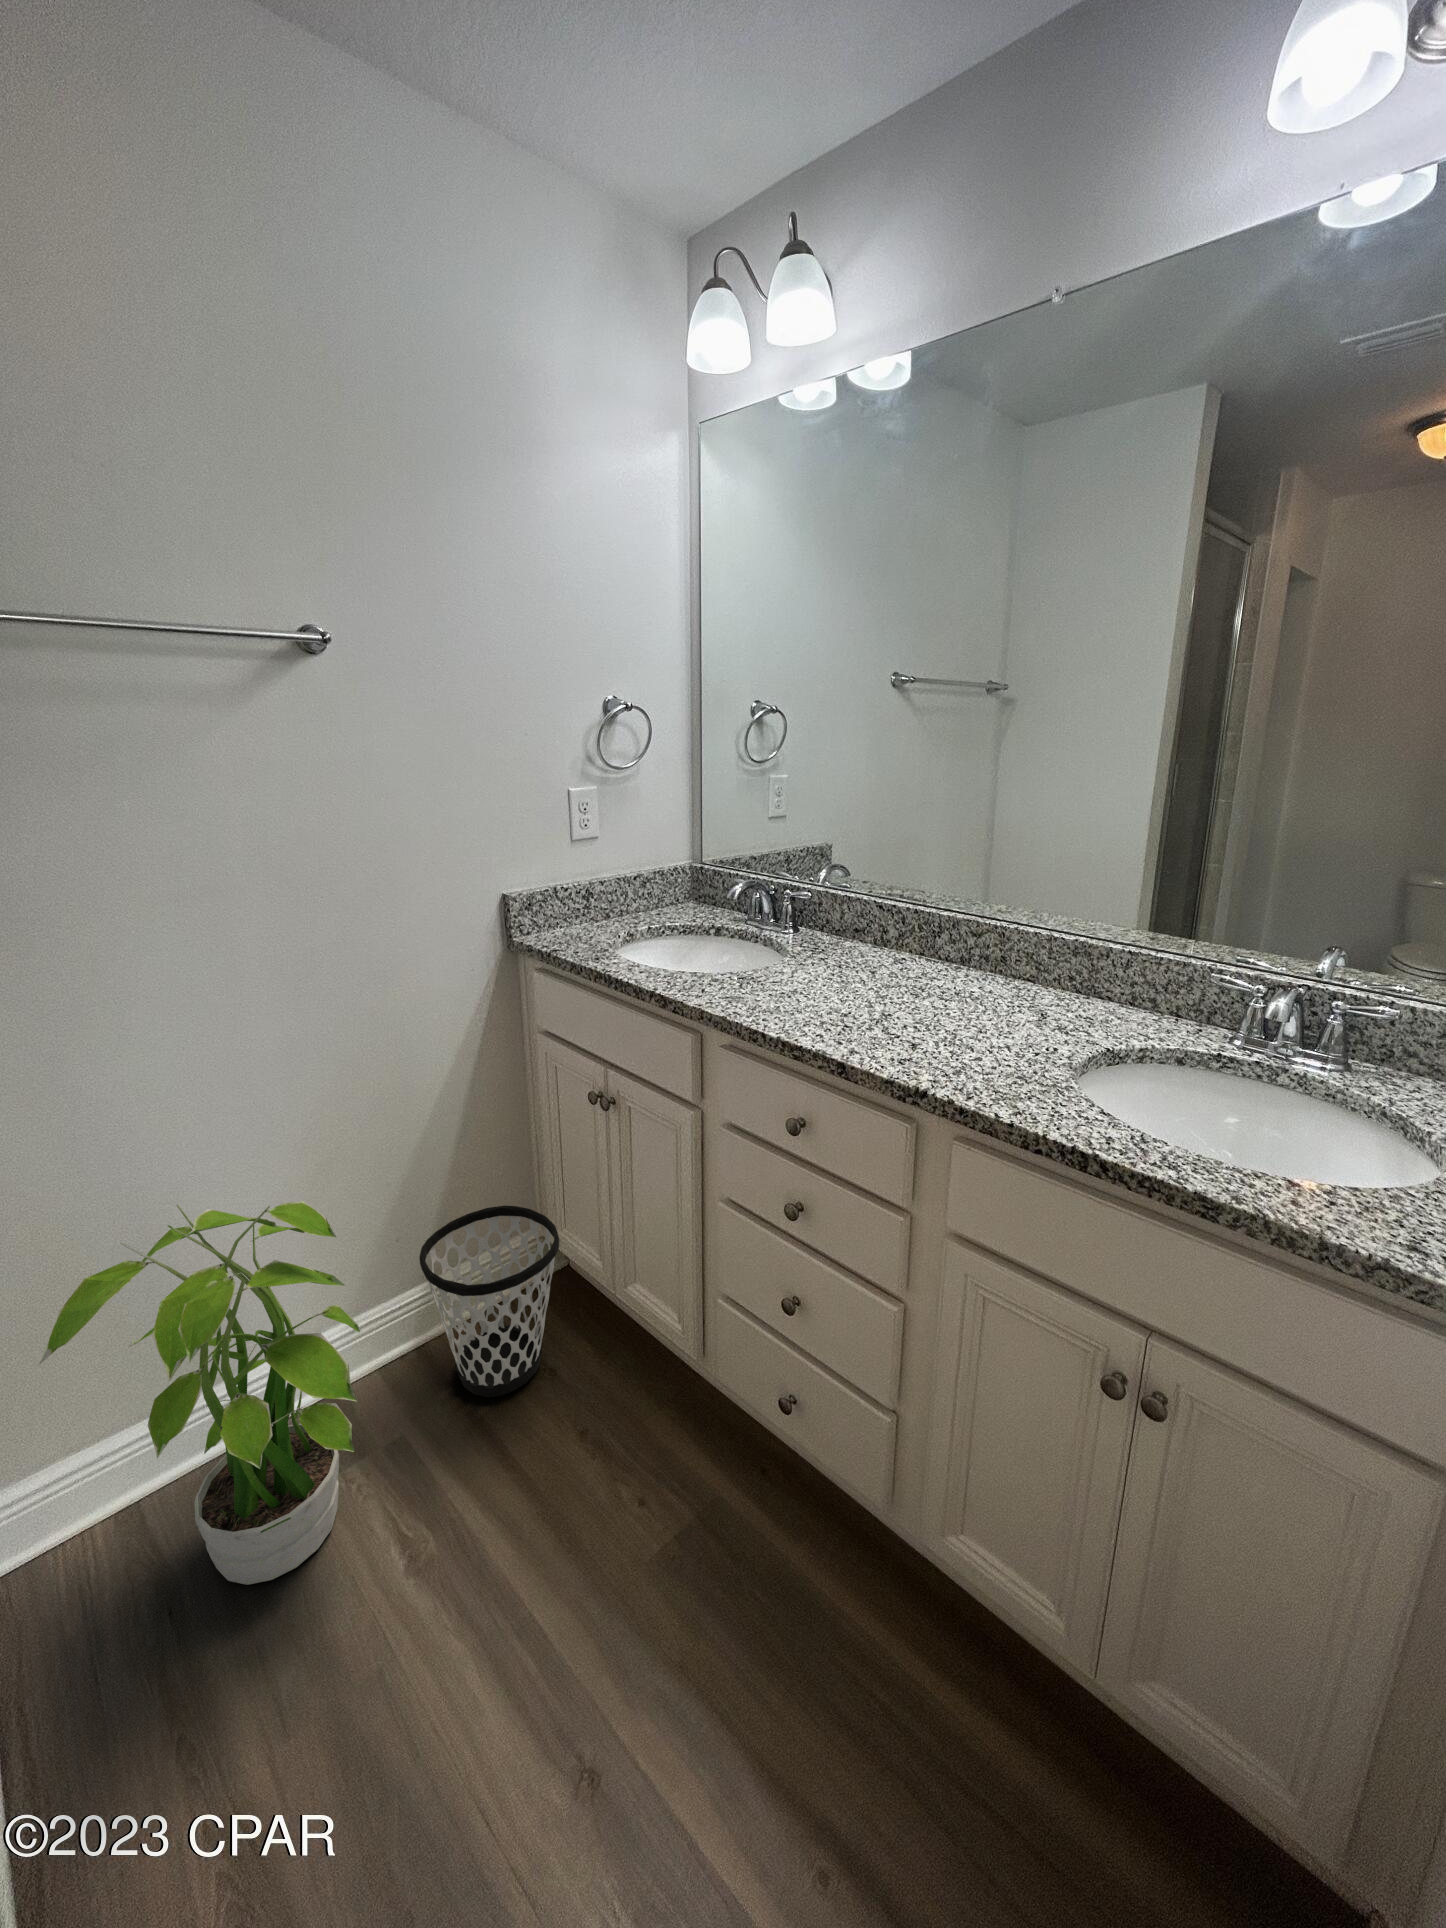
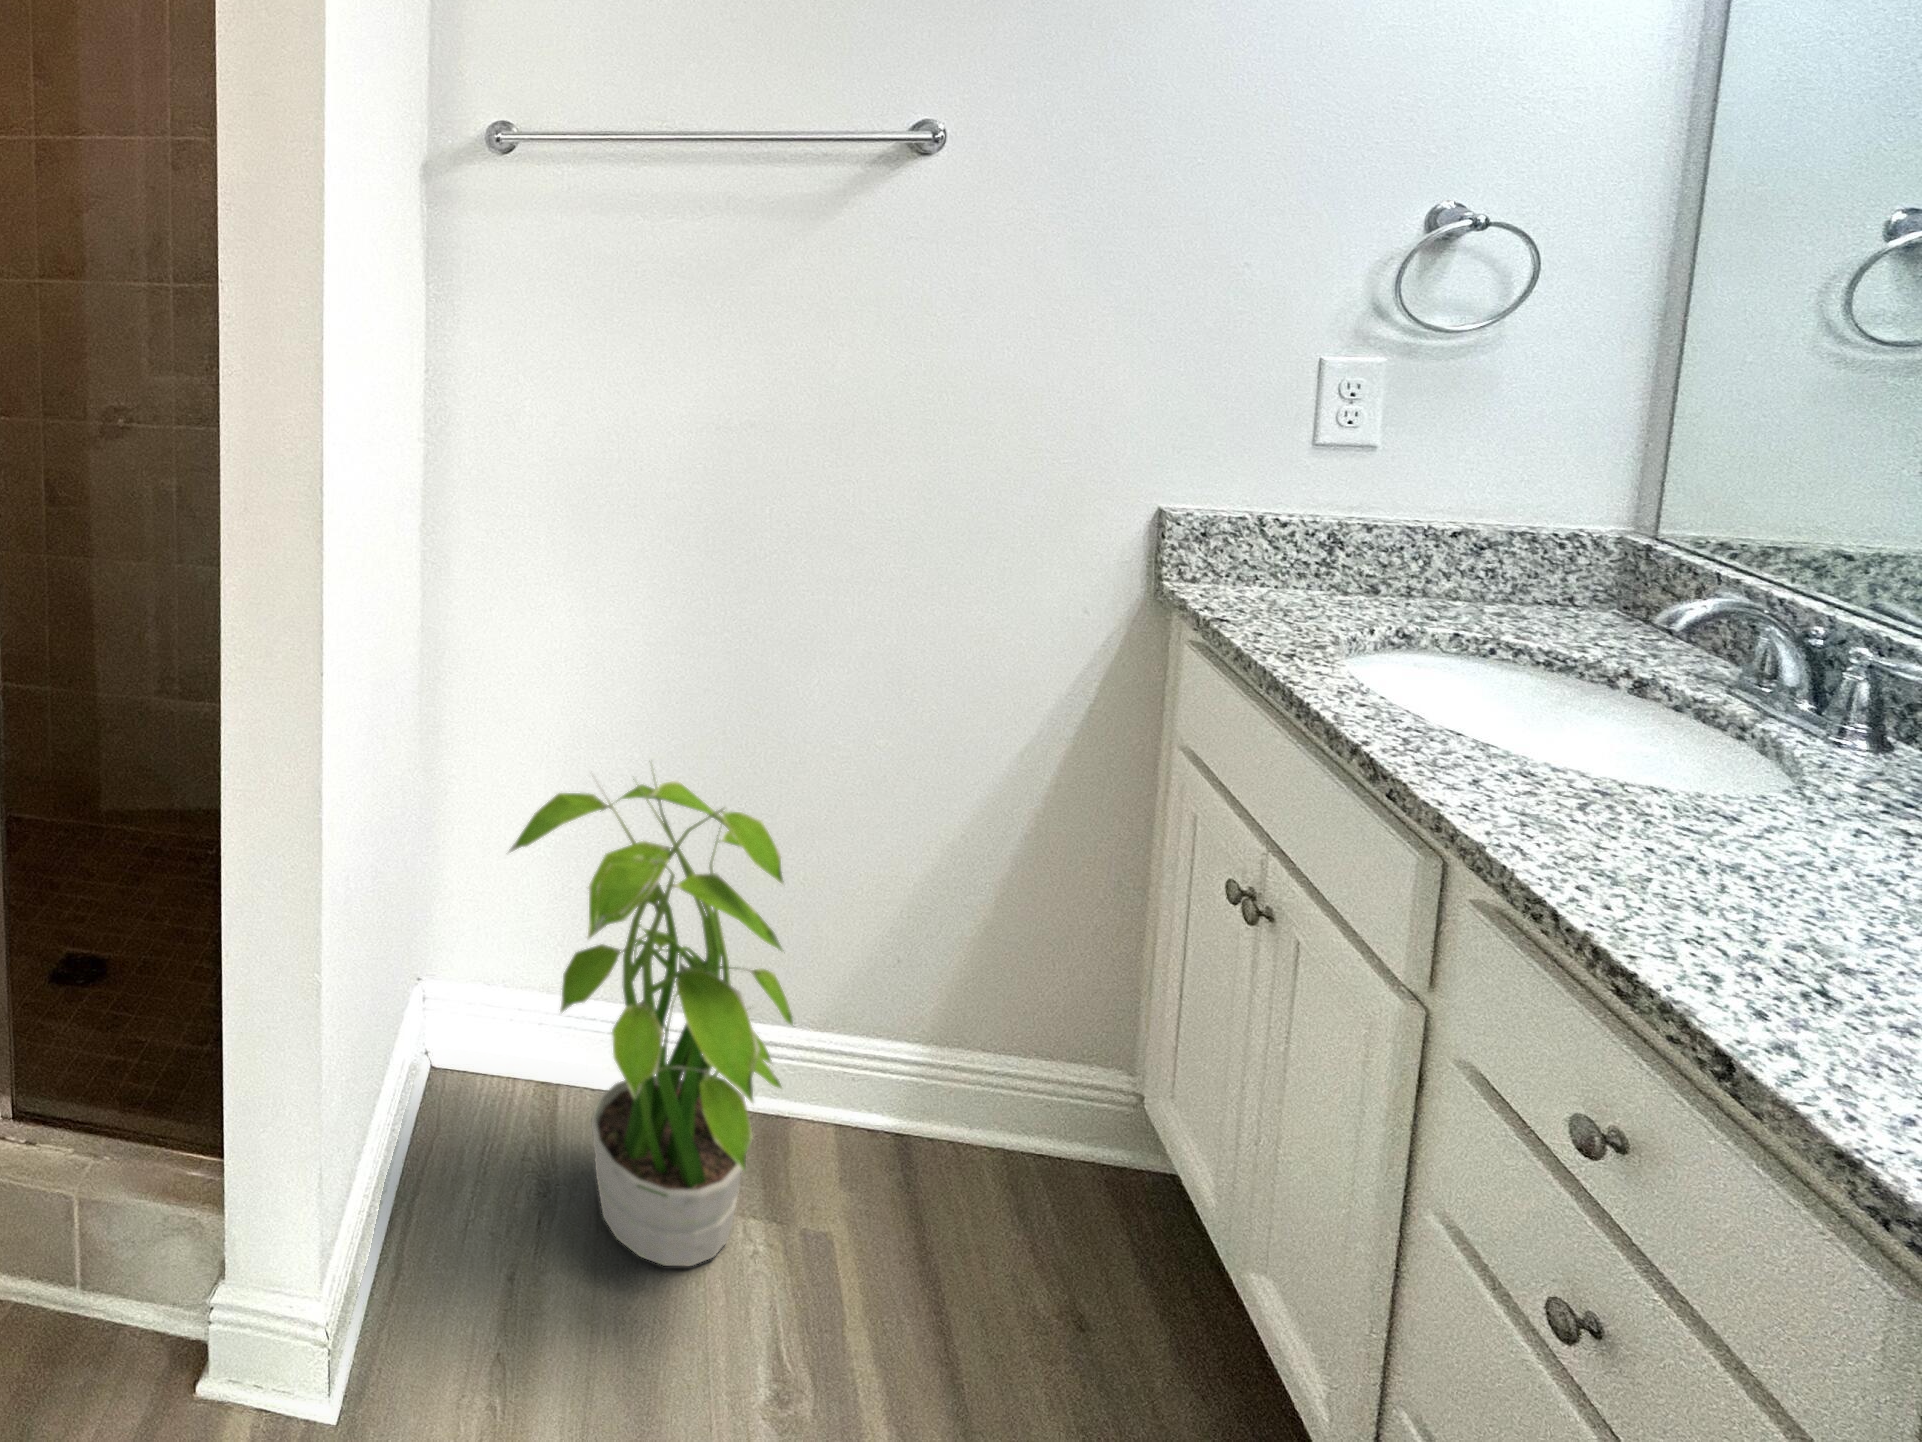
wastebasket: present [419,1205,559,1398] -> none [909,965,1137,1291]

